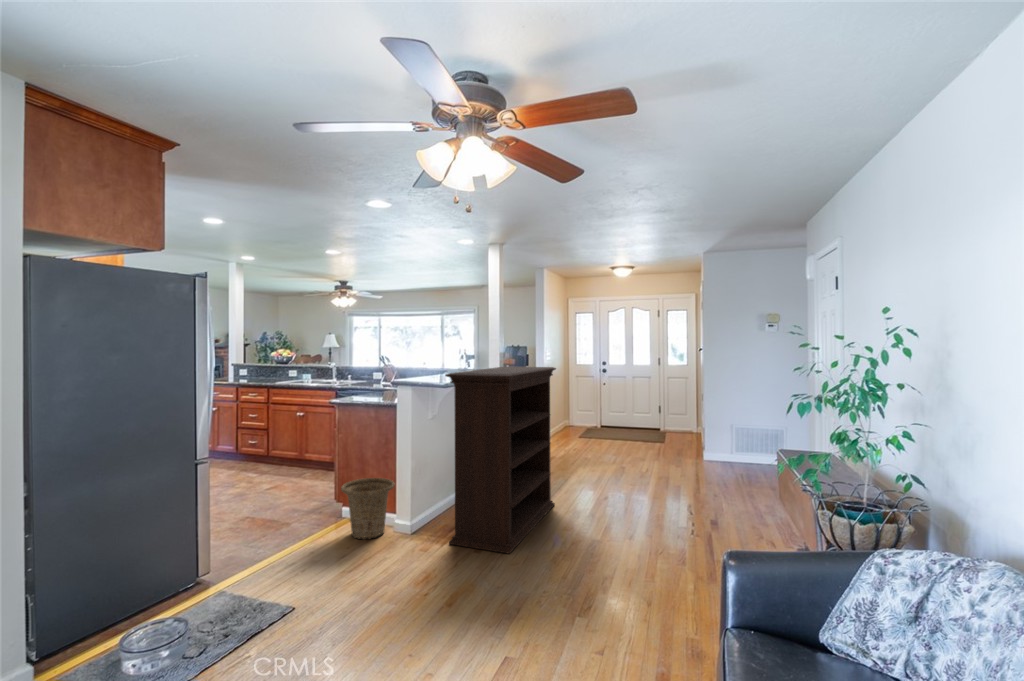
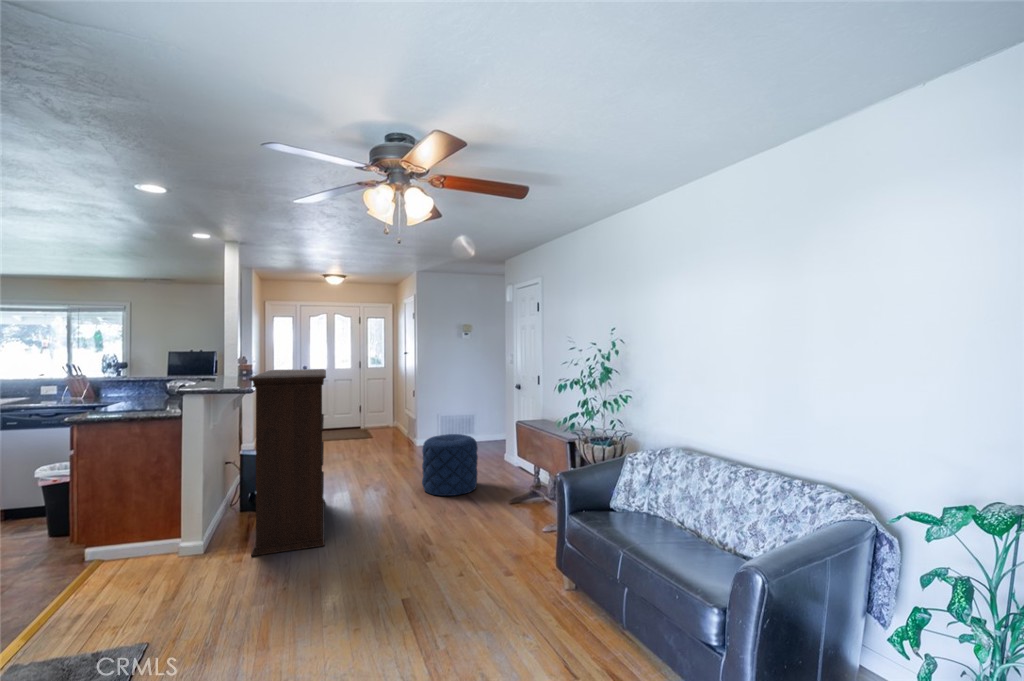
pouf: none [660,454,734,535] -> present [422,434,478,496]
basket: present [341,478,395,539] -> none [89,507,168,585]

